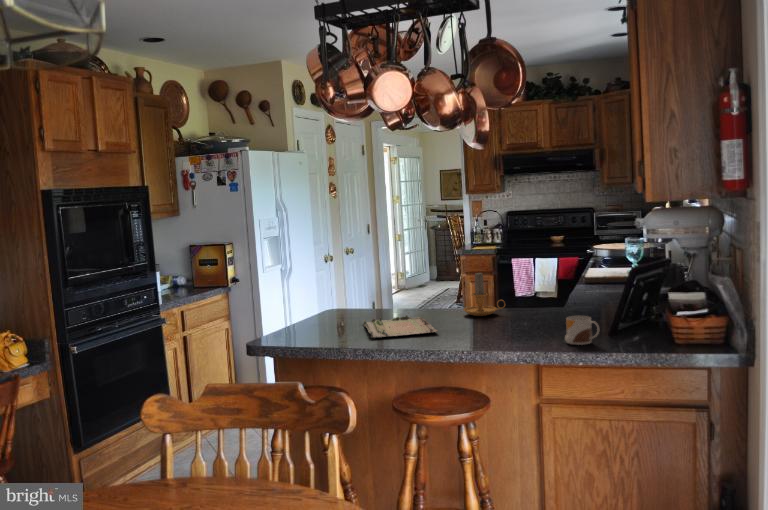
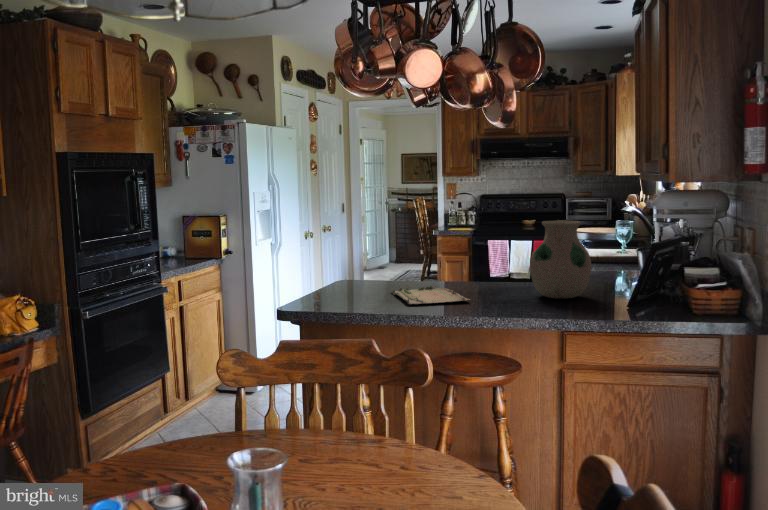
vase: none [504,243,571,328] -> present [530,220,592,299]
candle: present [463,273,505,316] -> none [483,245,523,288]
mug: present [565,316,600,345] -> none [593,287,627,313]

